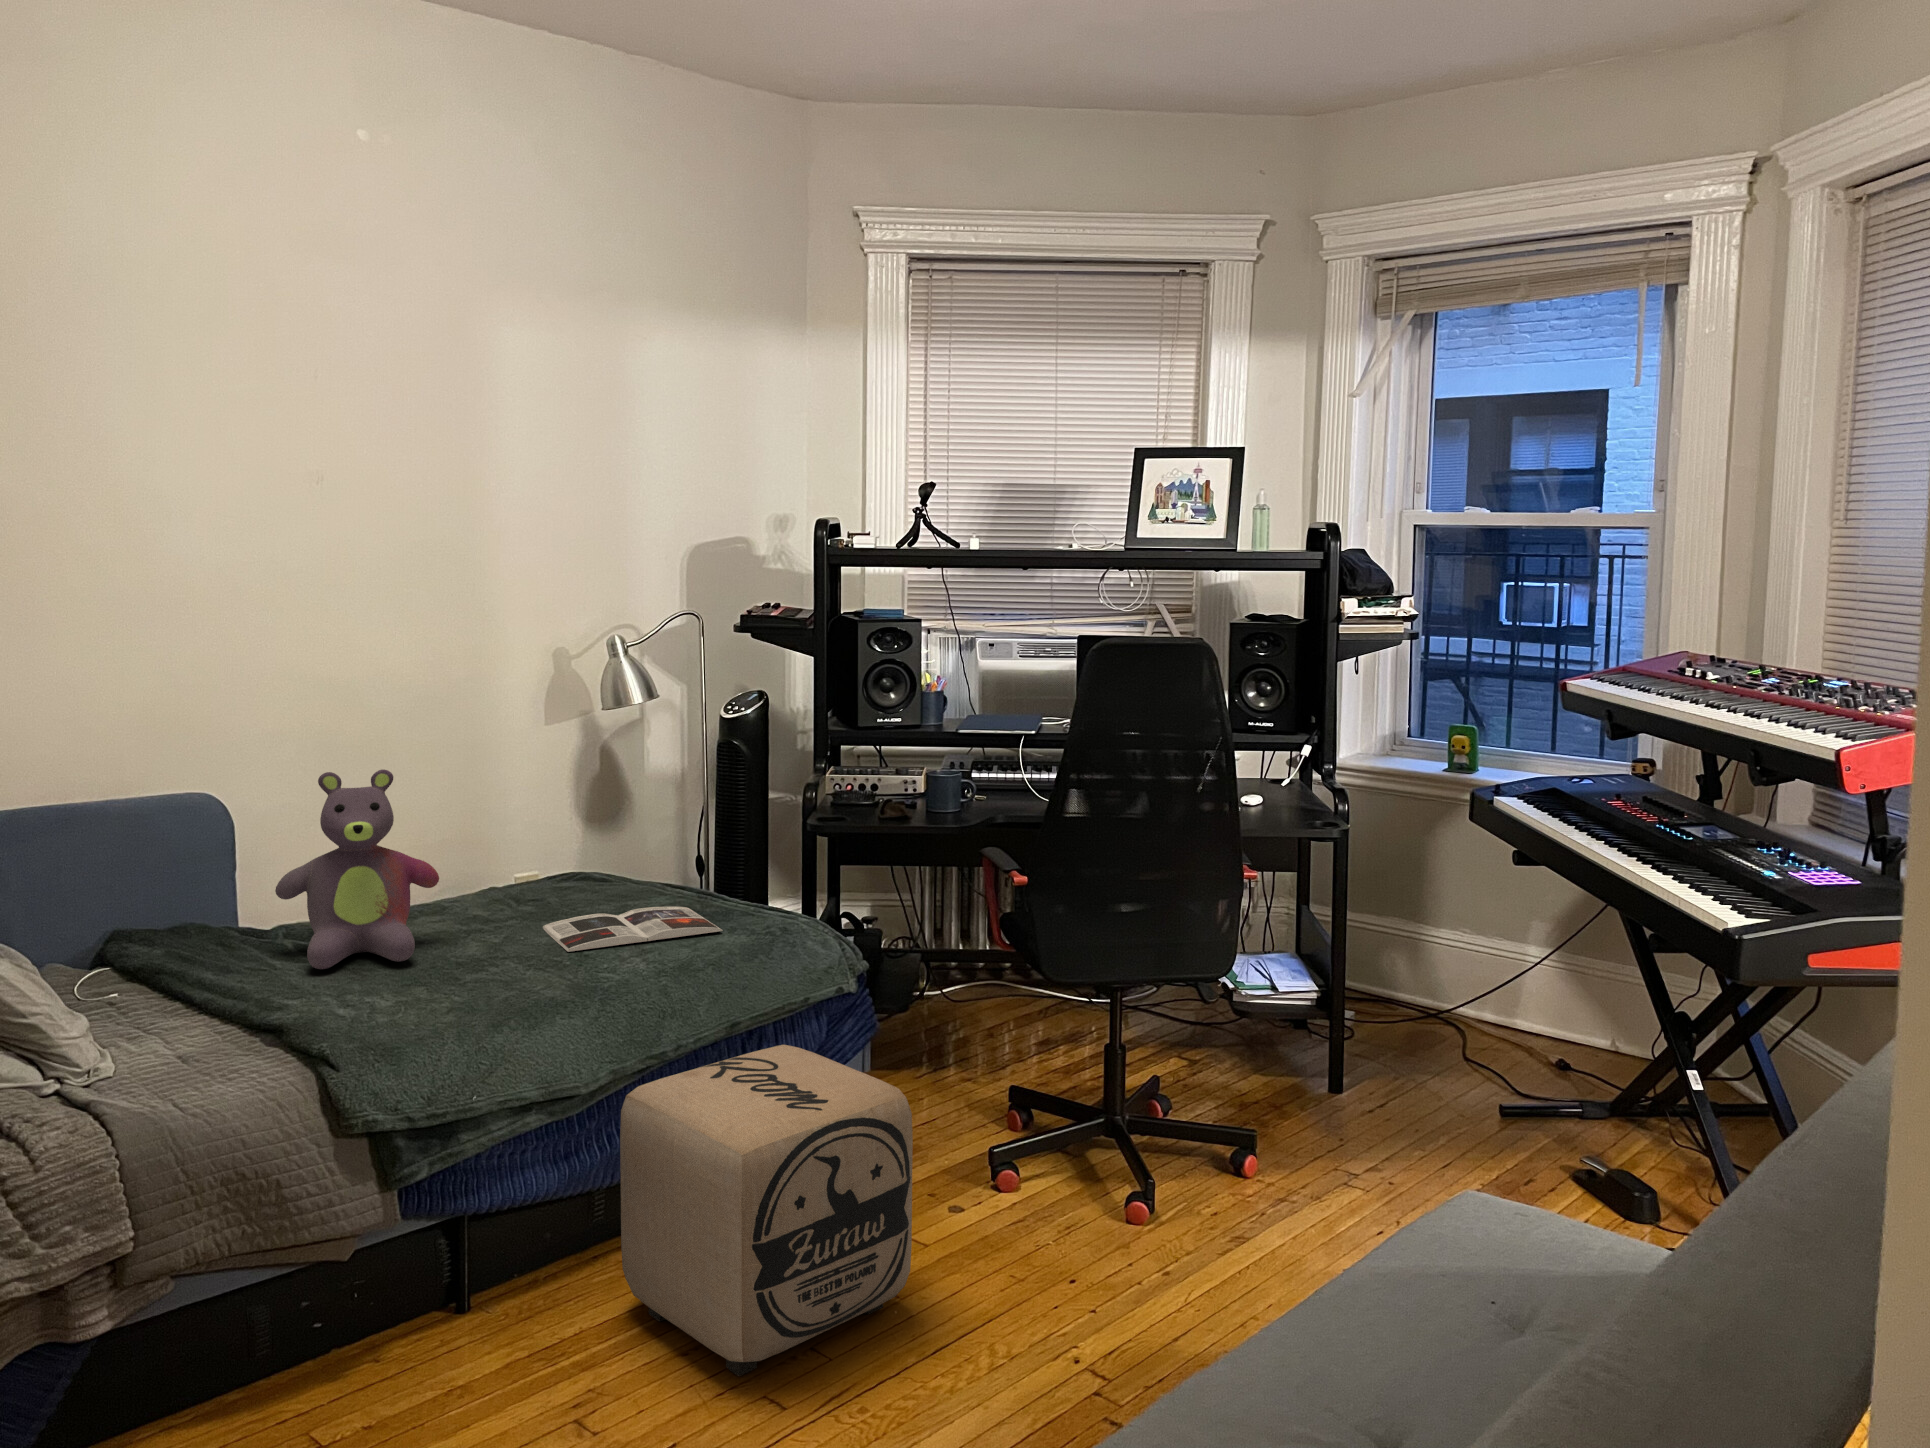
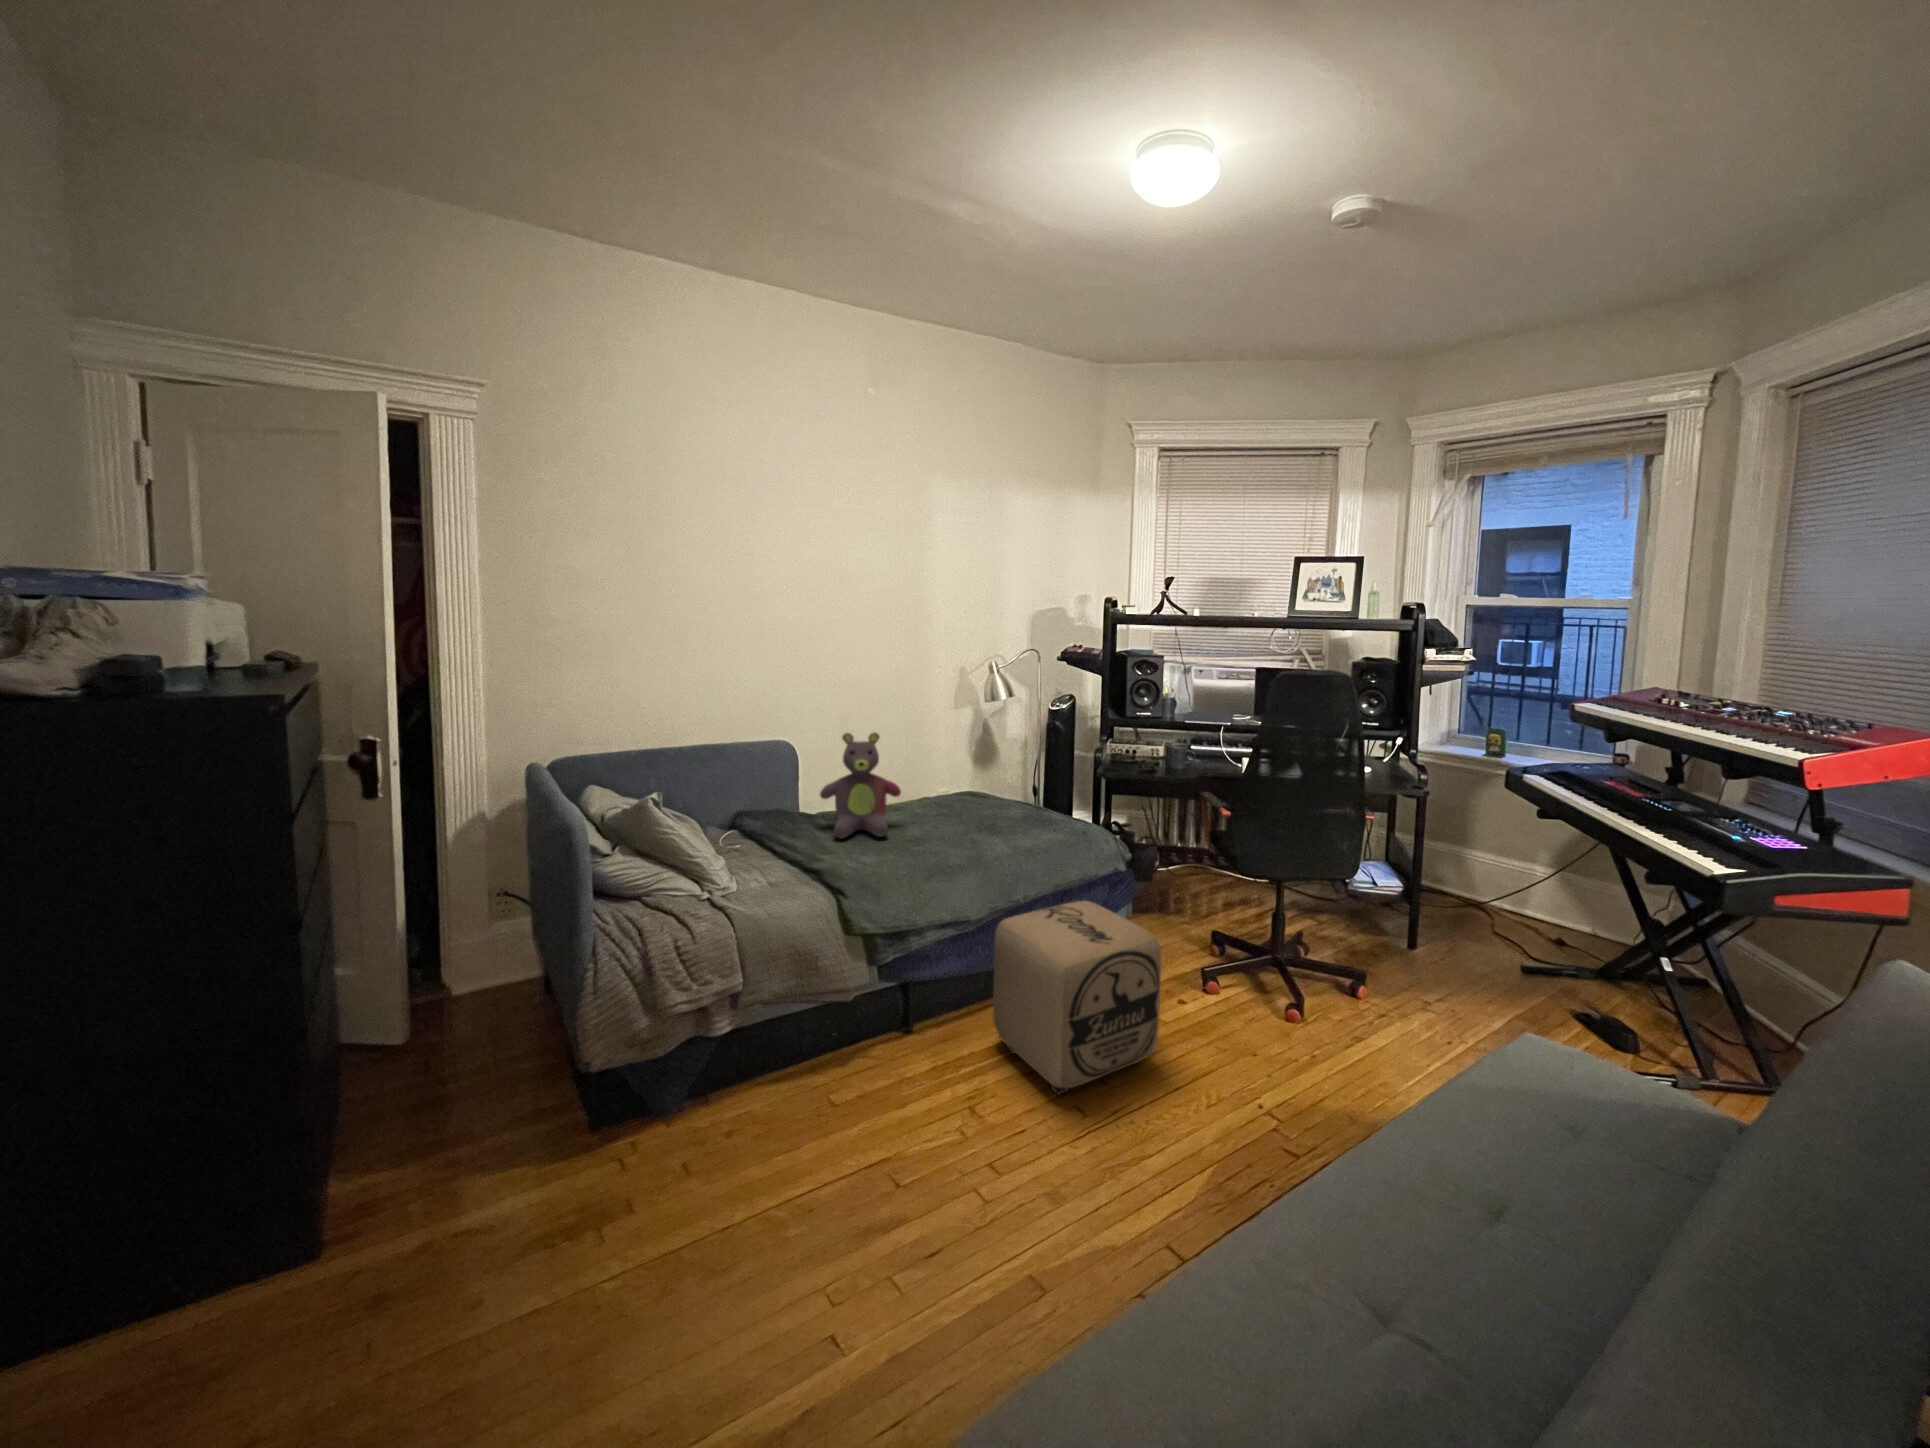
magazine: present [543,907,723,952] -> none [953,814,1050,837]

